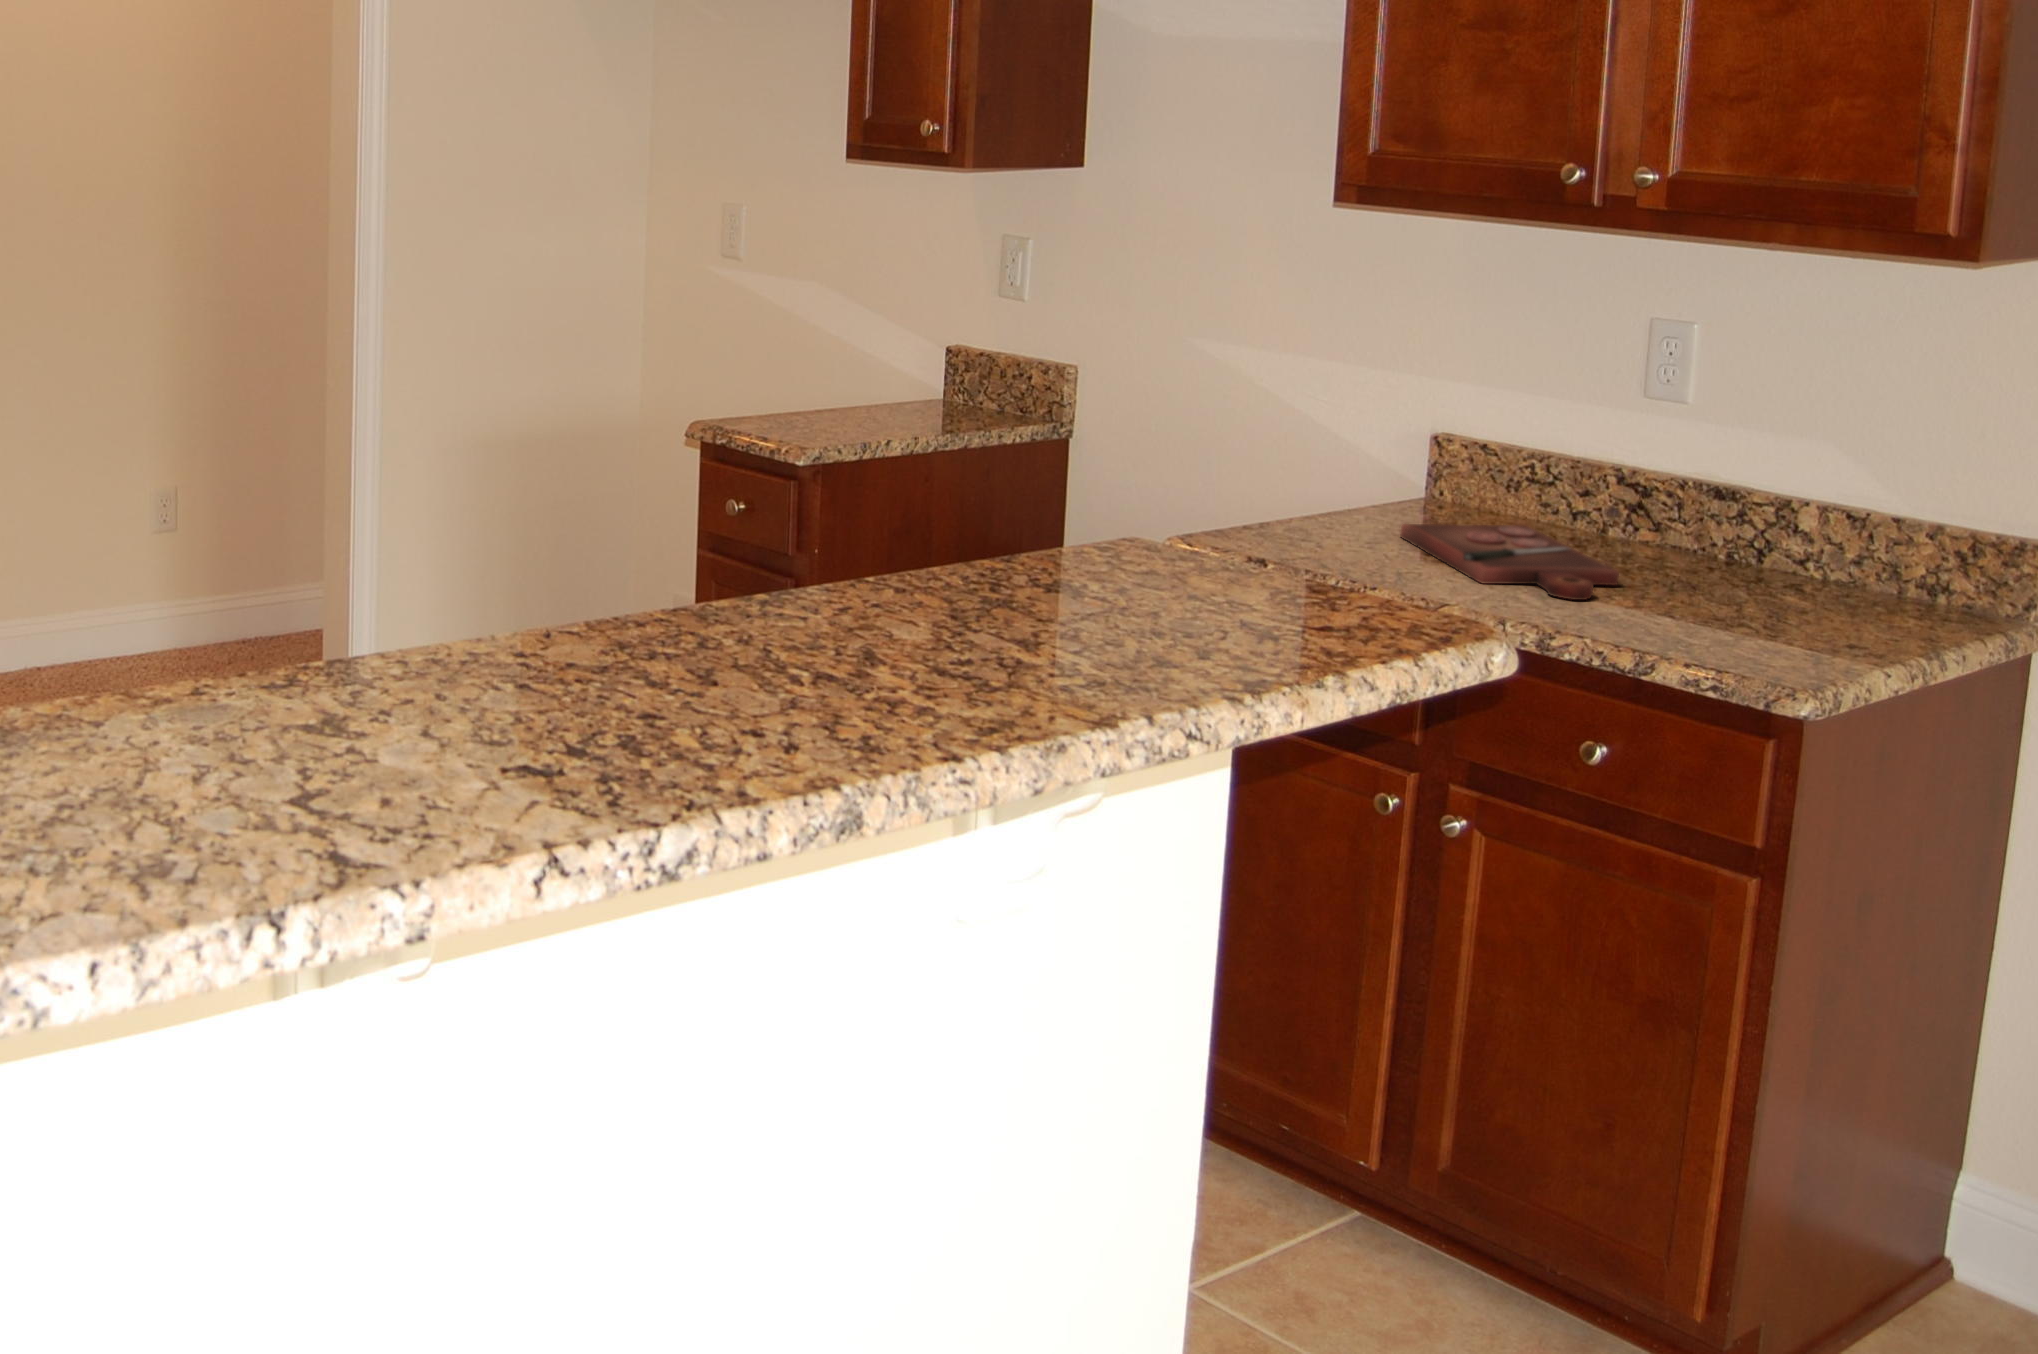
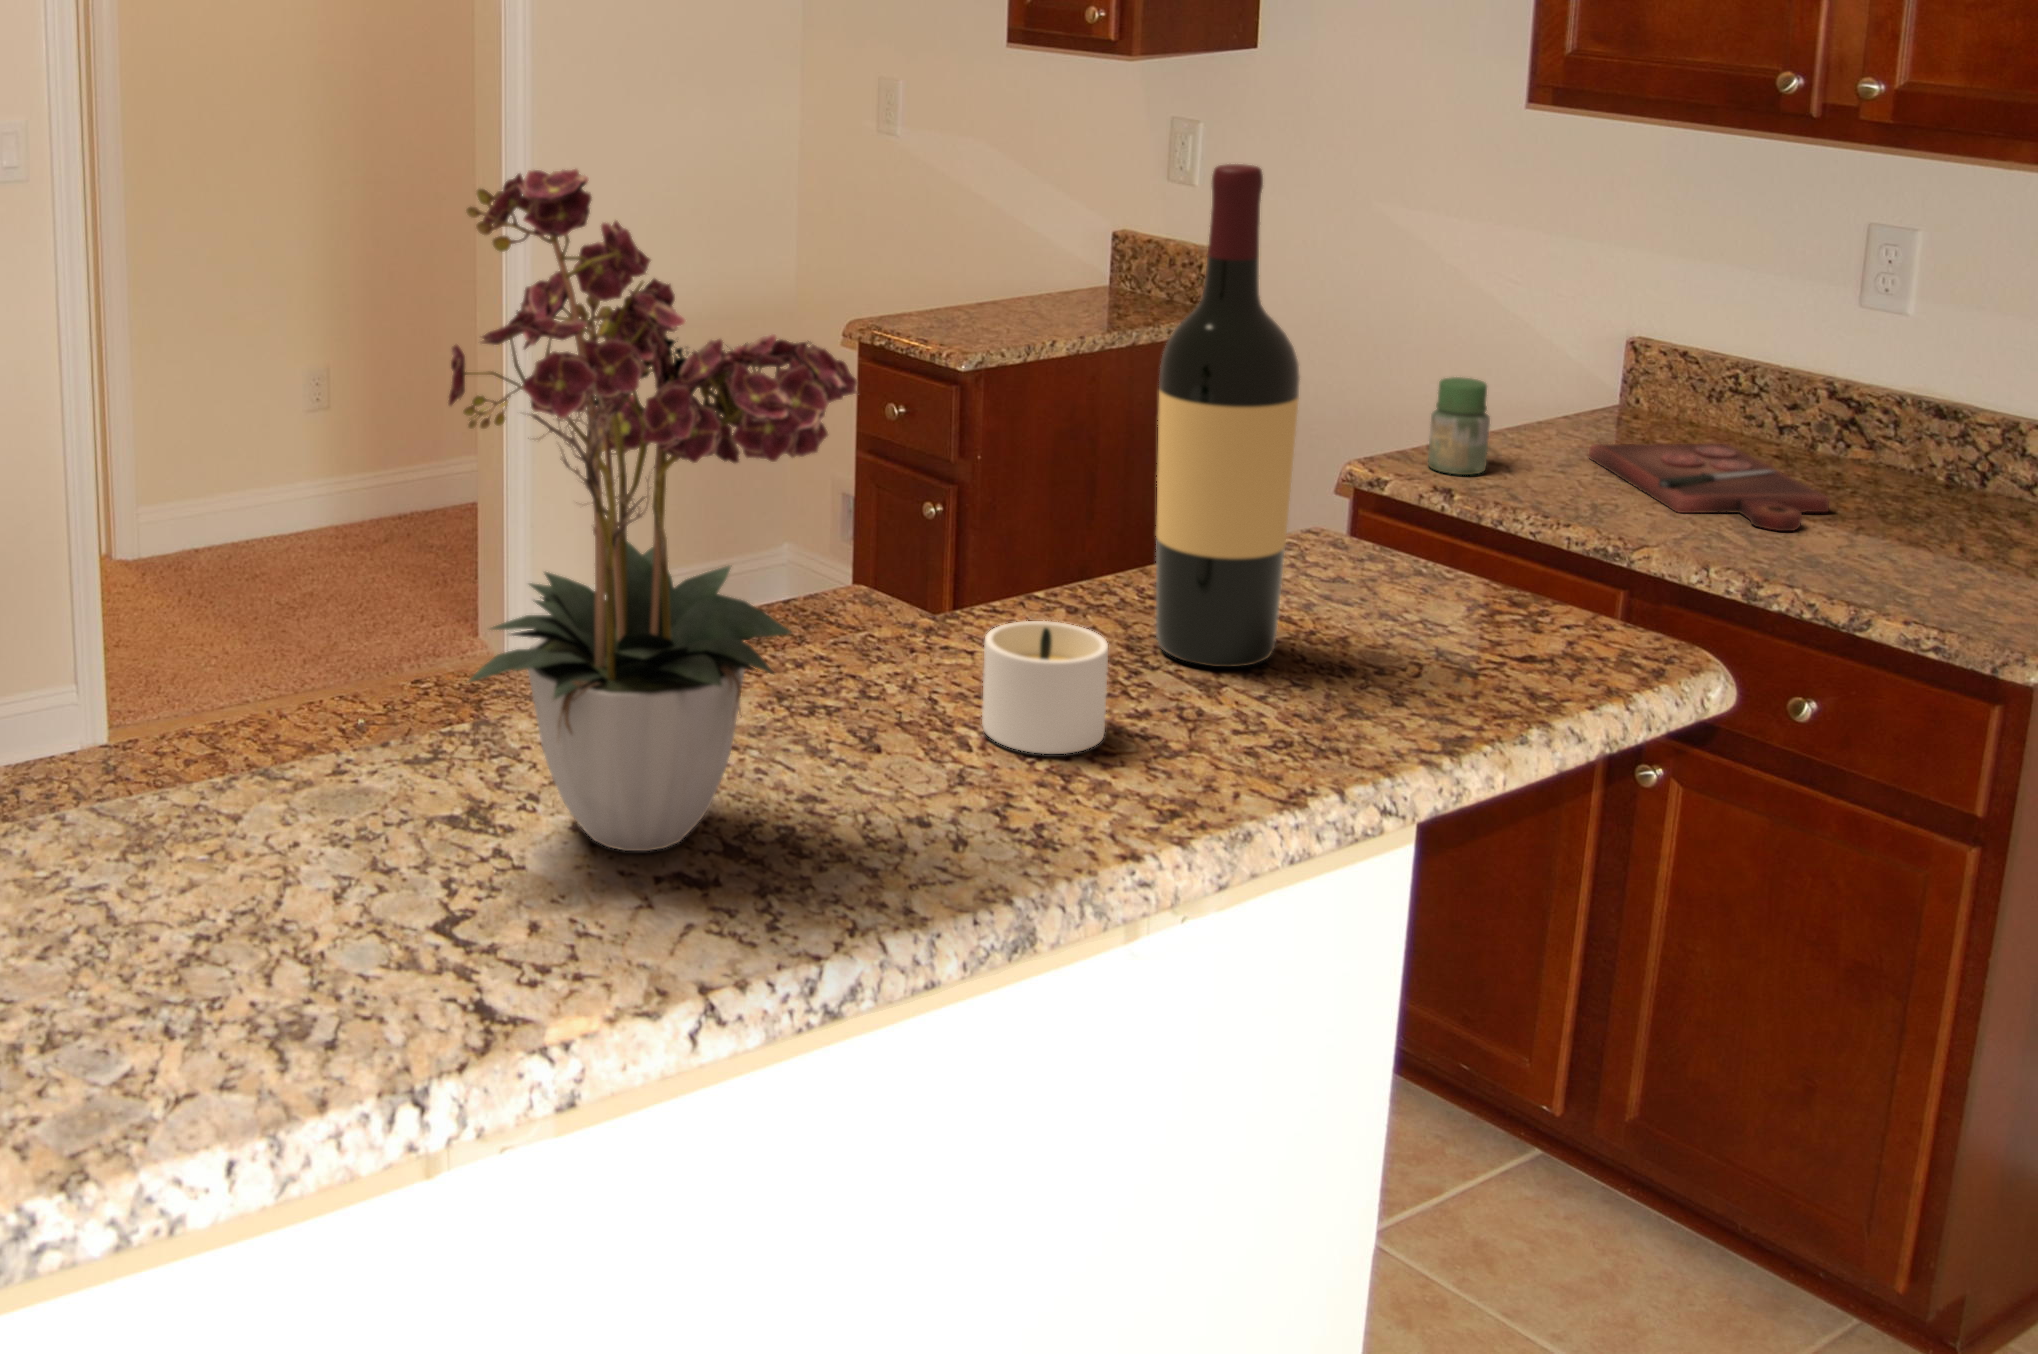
flower arrangement: none [300,57,735,748] -> present [448,169,857,851]
wine bottle: none [981,154,1113,625] -> present [1156,164,1300,667]
jar: none [1251,456,1308,548] -> present [1428,377,1490,475]
candle: none [816,566,983,684] -> present [982,621,1108,754]

